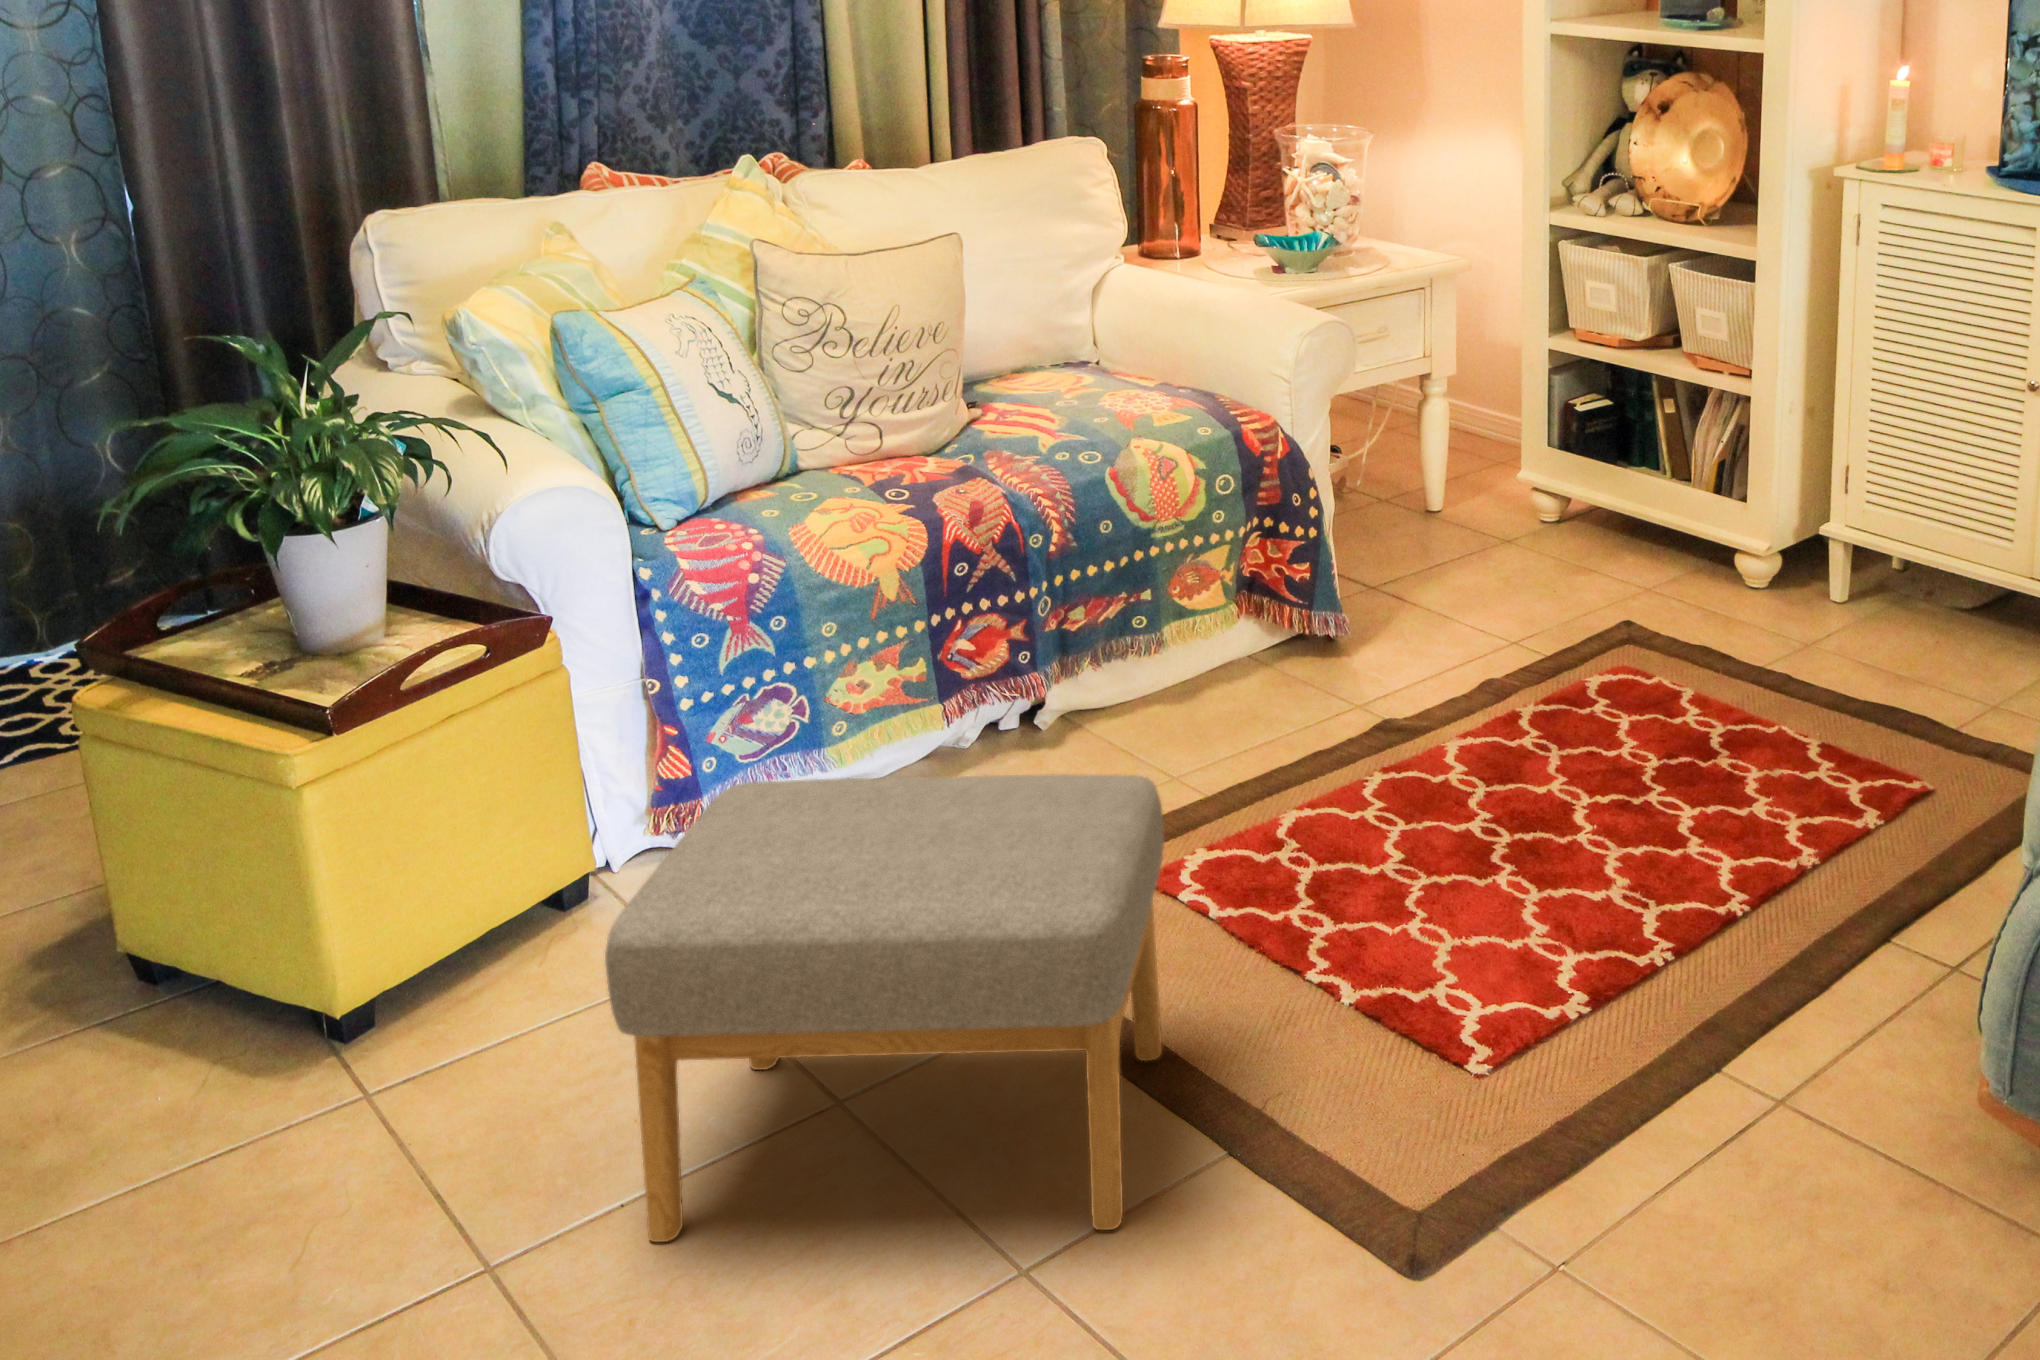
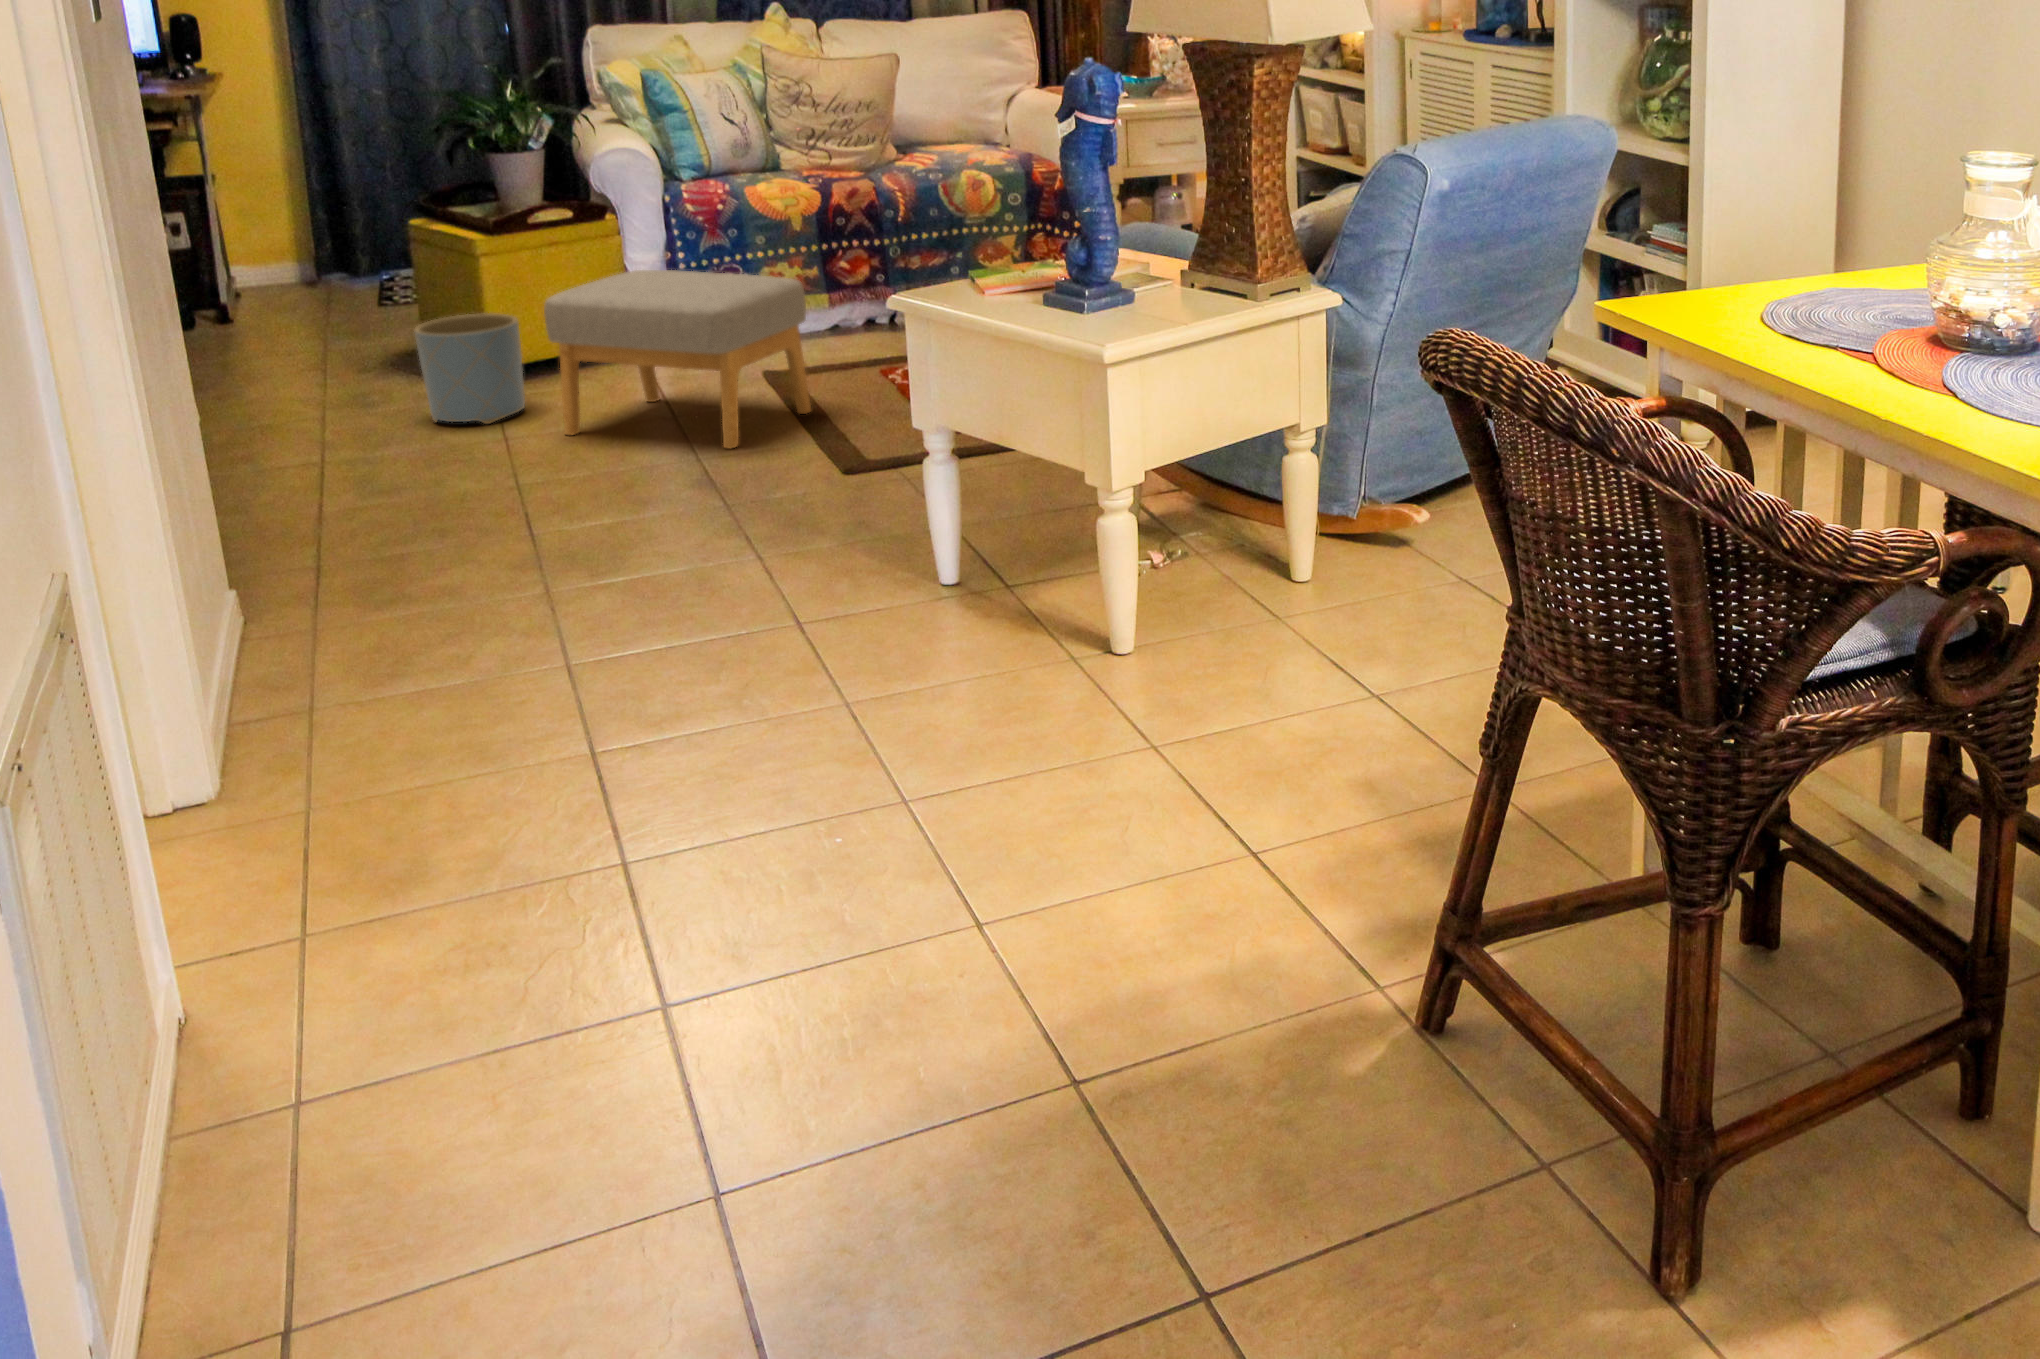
planter: none [203,930,479,1247] -> present [415,313,525,424]

